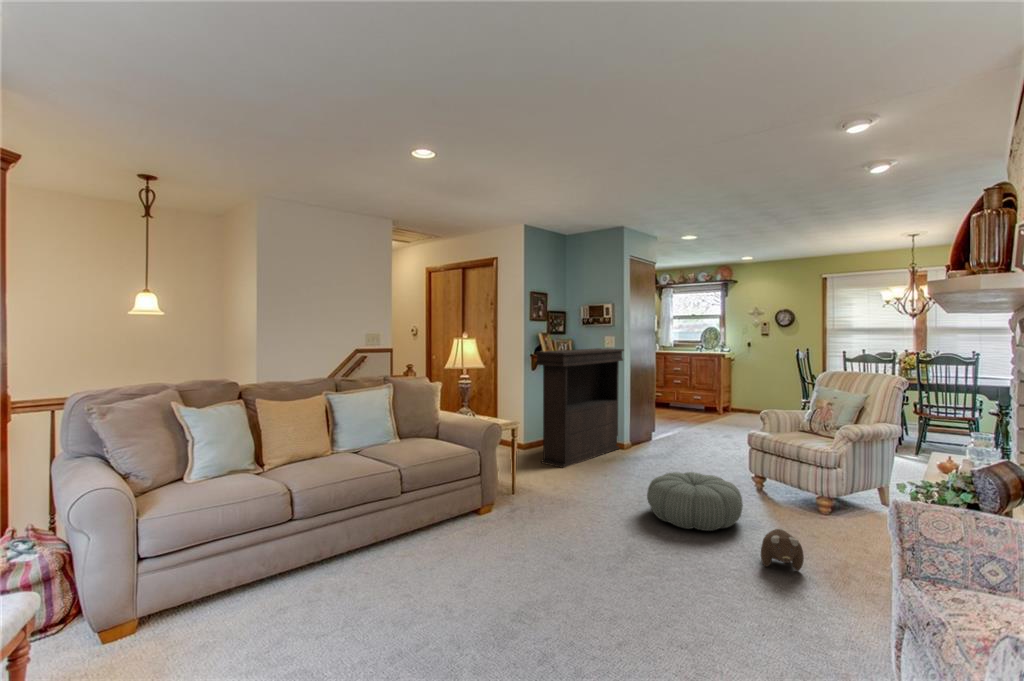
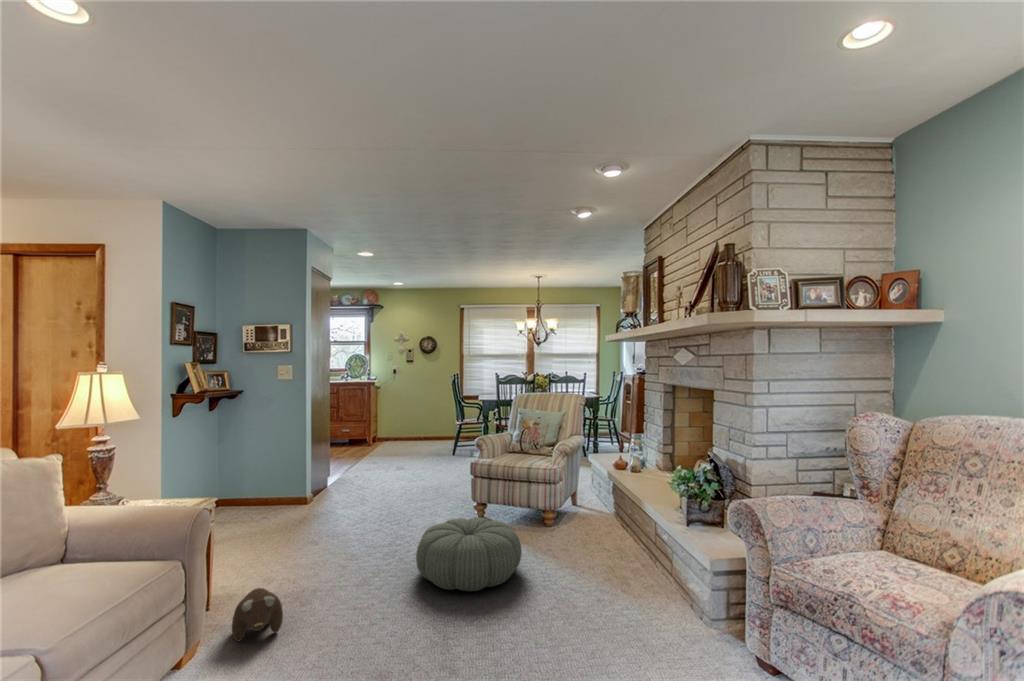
console table: present [535,348,624,468] -> none [201,380,308,556]
plush toy: present [761,529,804,571] -> present [232,588,283,641]

